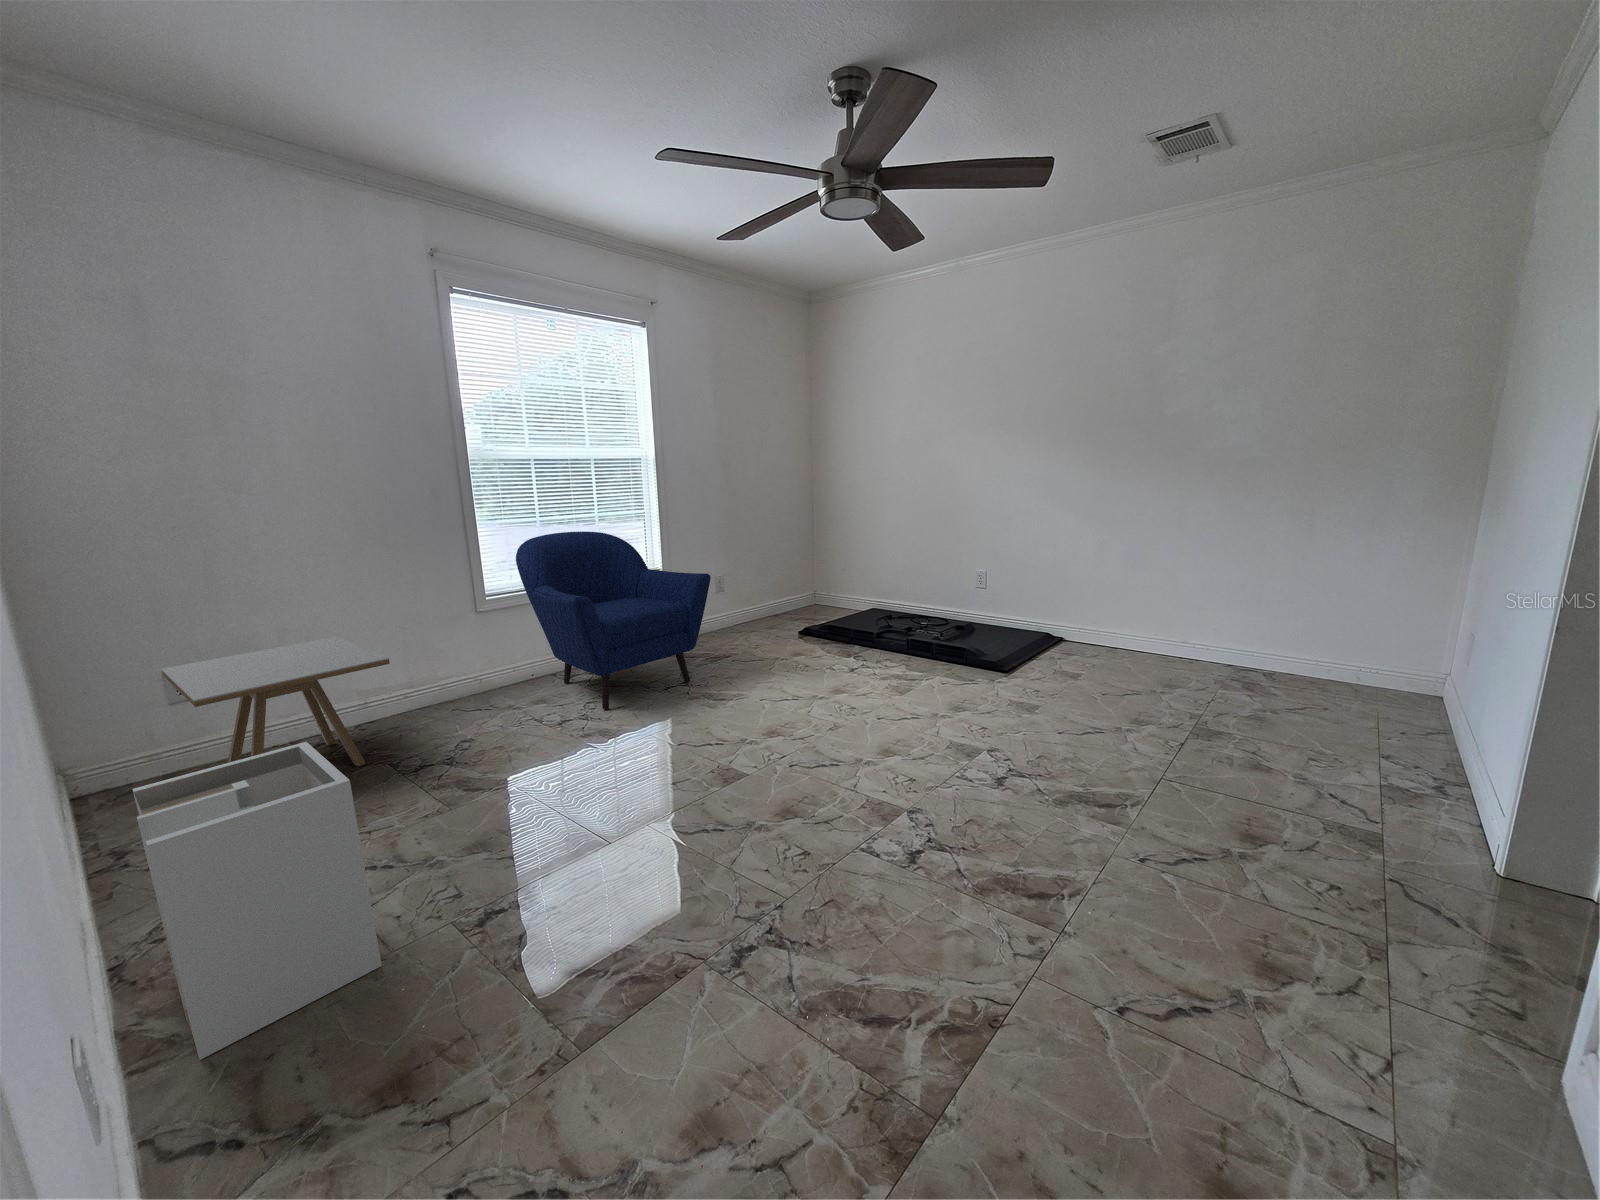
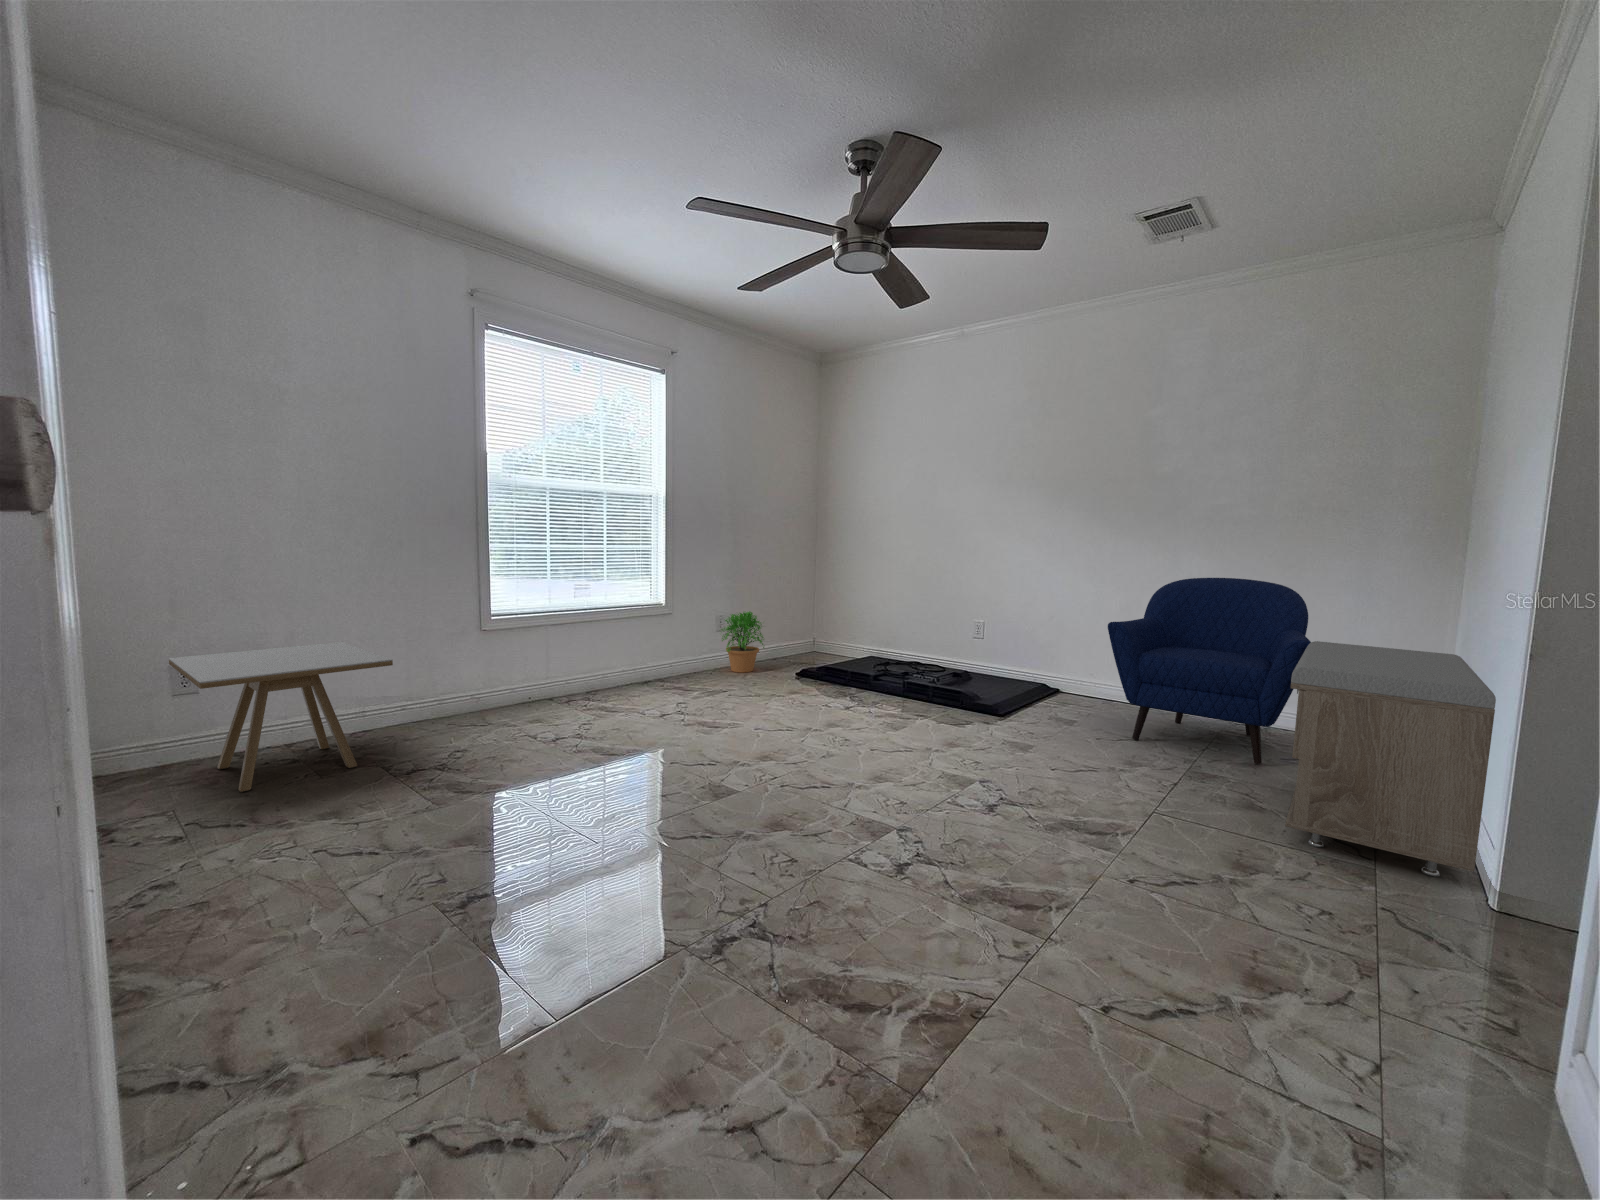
armchair: present [516,531,711,709] -> present [1108,578,1311,764]
potted plant: none [717,569,769,632] -> present [721,611,764,672]
storage bench: none [1293,596,1516,839] -> present [1286,641,1496,876]
laundry hamper: present [133,742,382,1060] -> none [140,711,360,1010]

